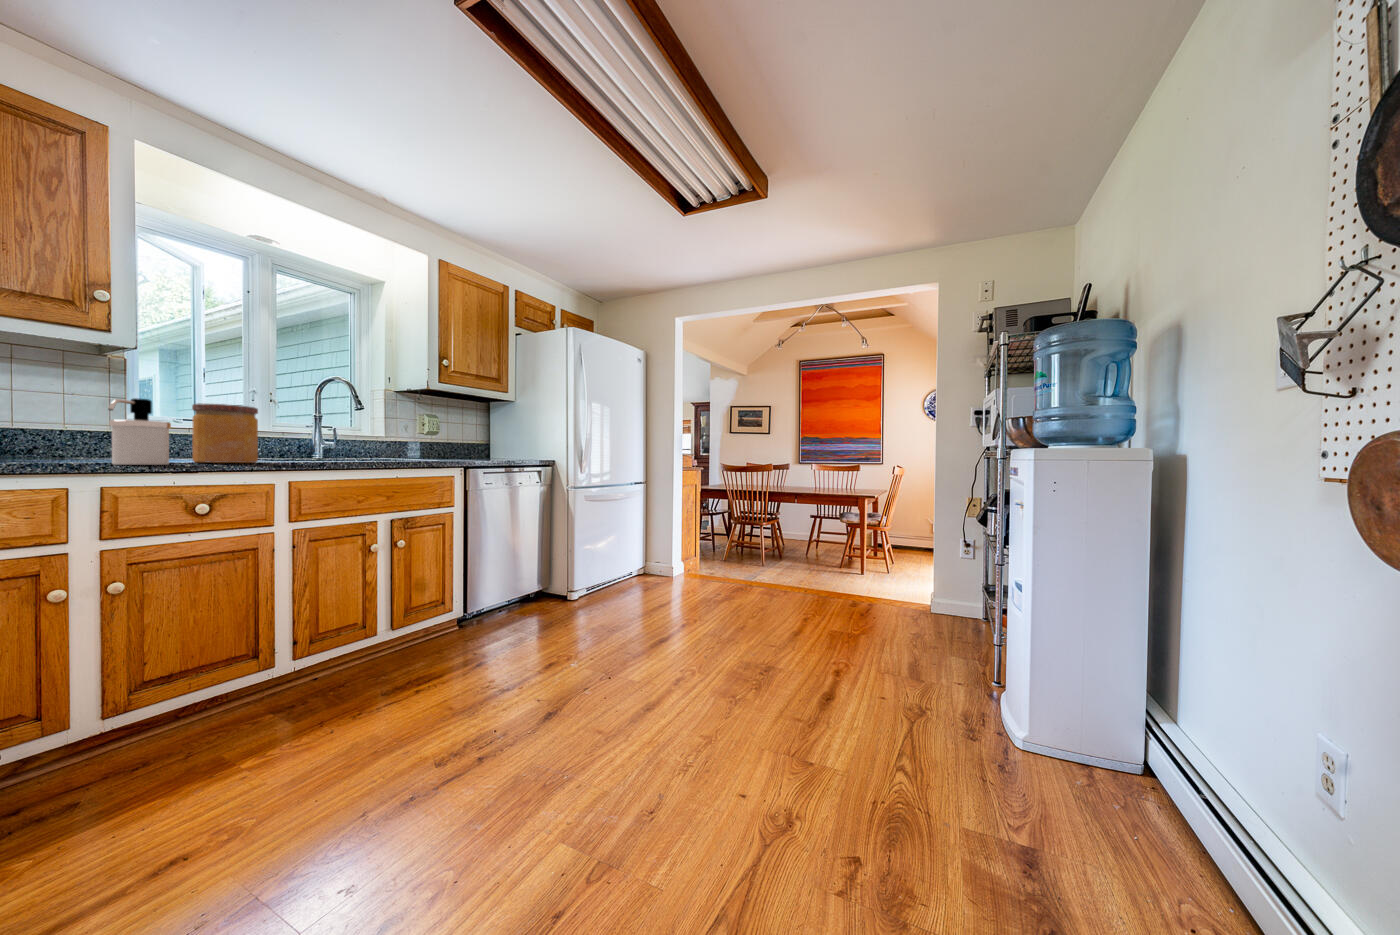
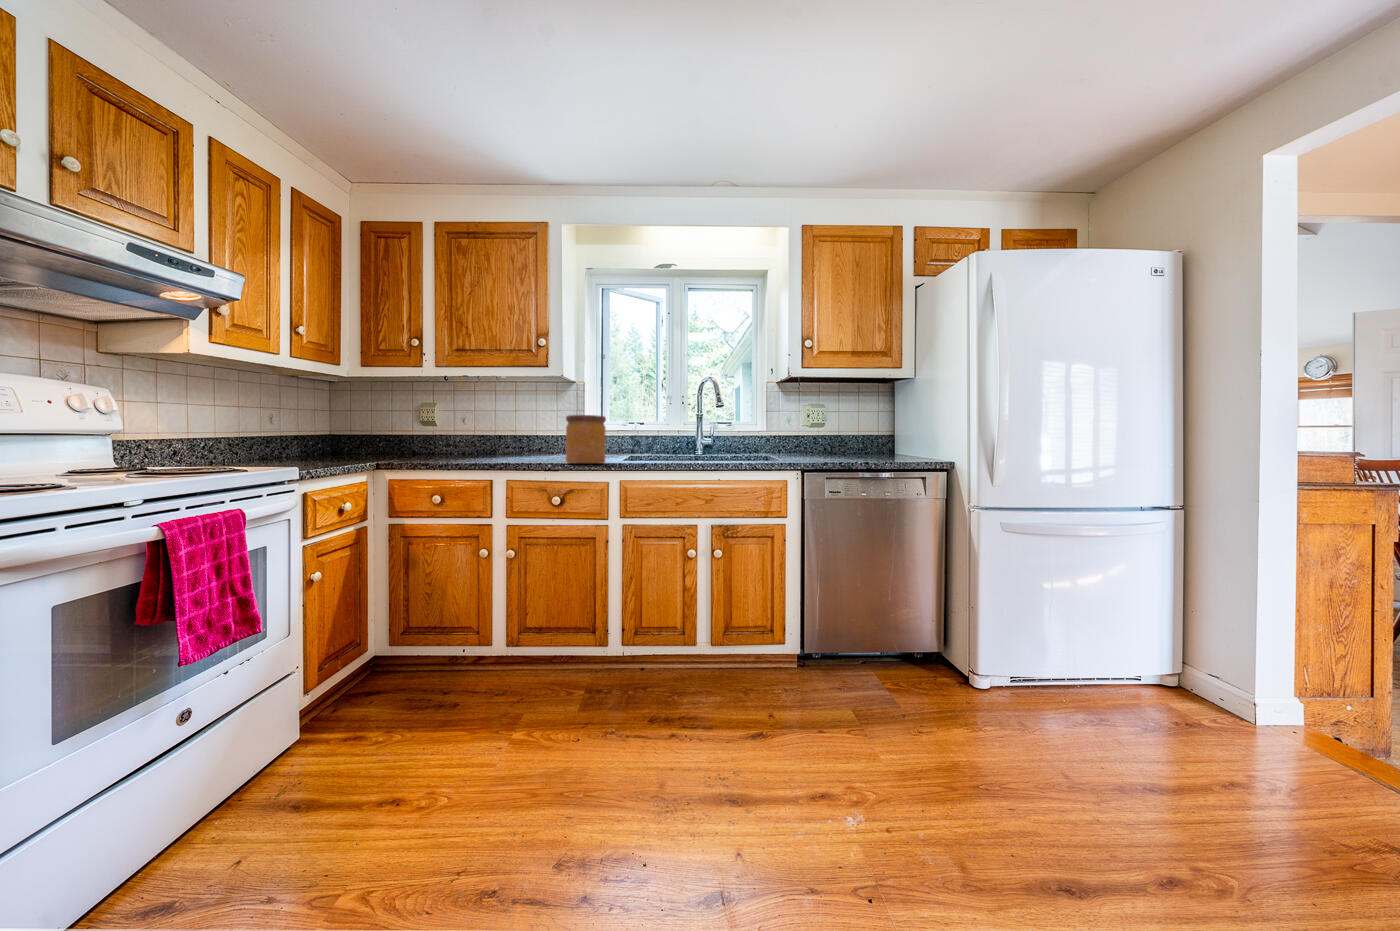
soap dispenser: present [108,398,171,465] -> none [498,415,542,465]

